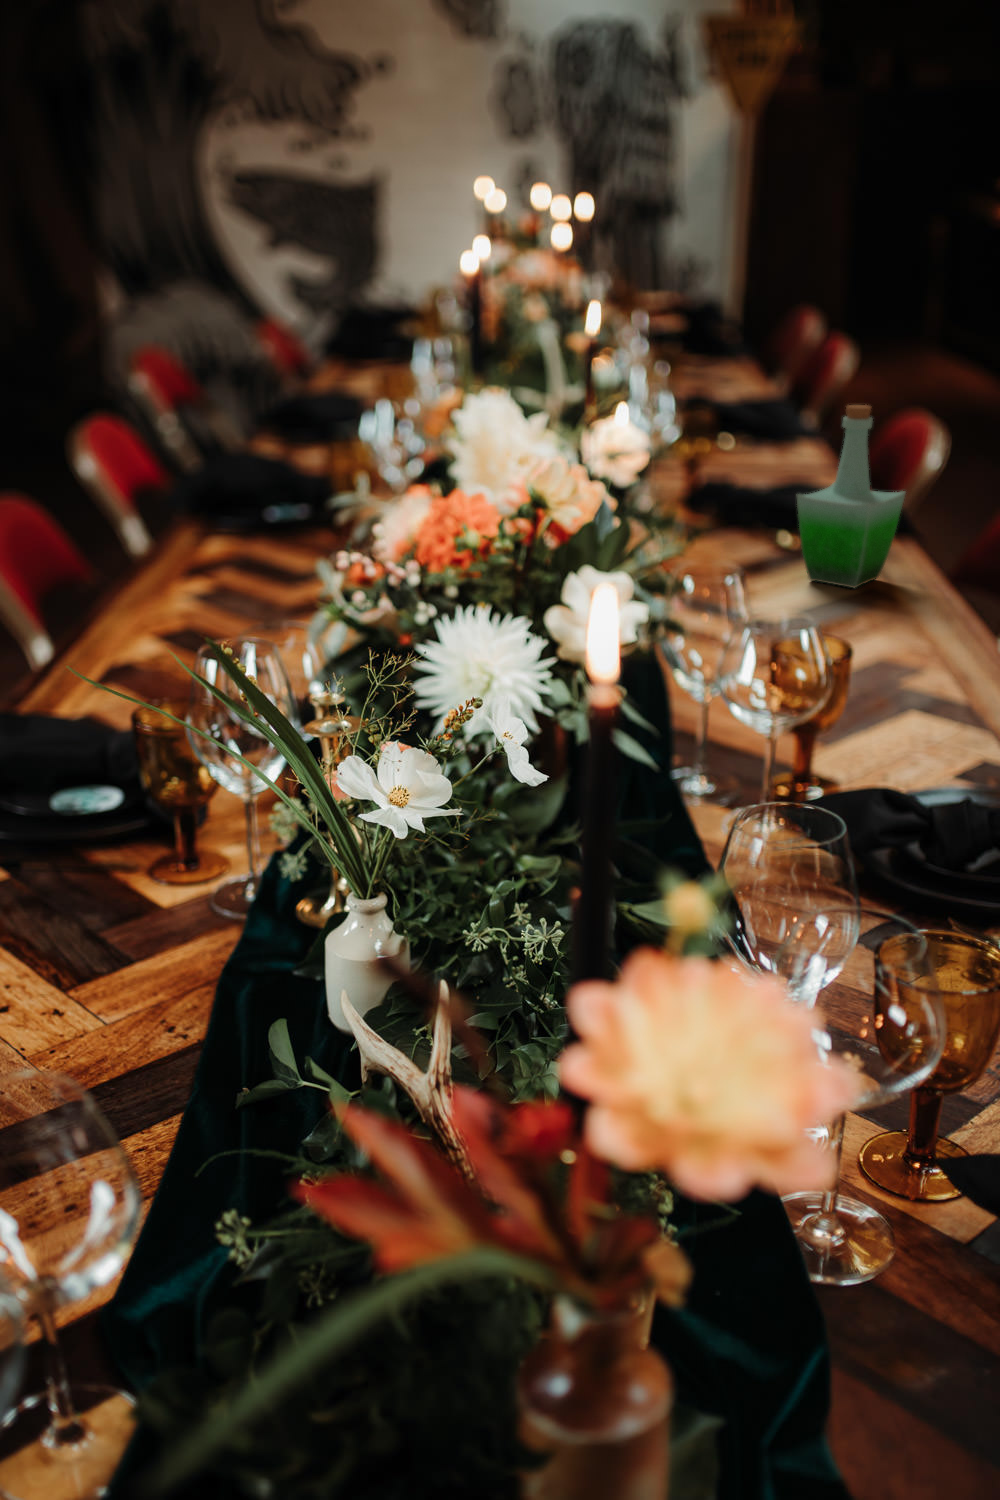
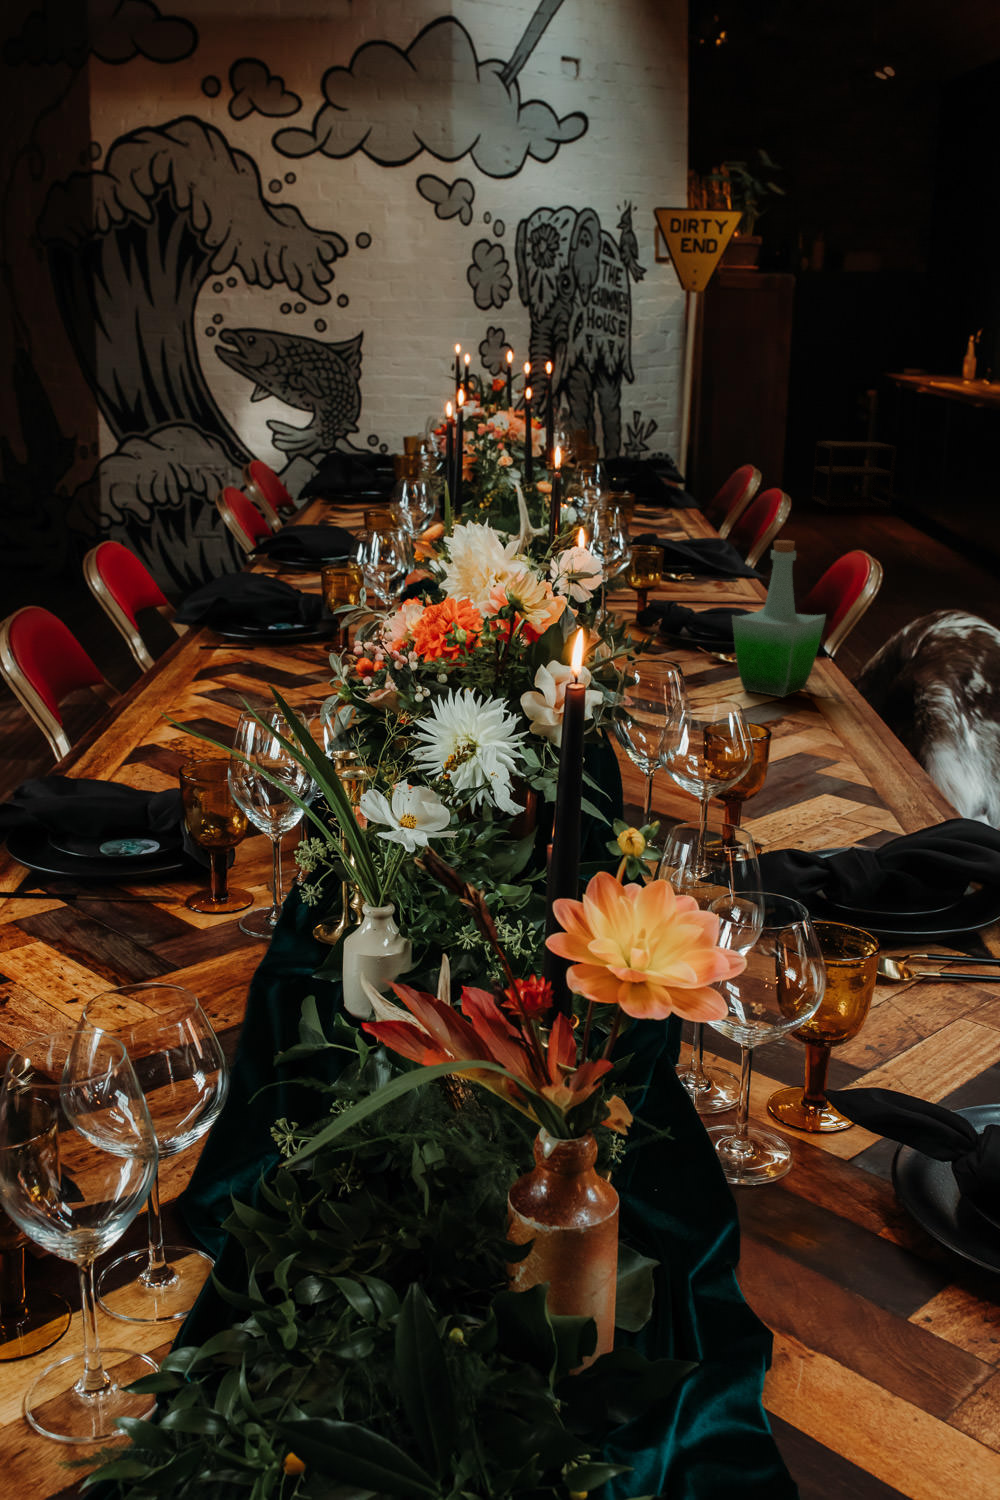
side table: none [875,285,970,365] -> present [811,441,896,513]

